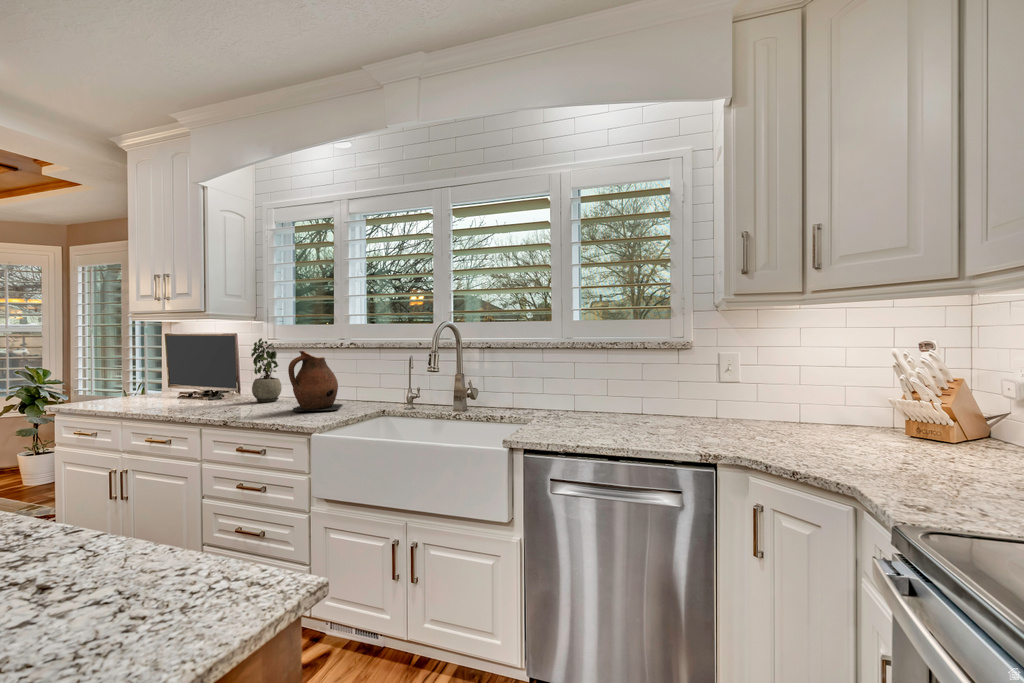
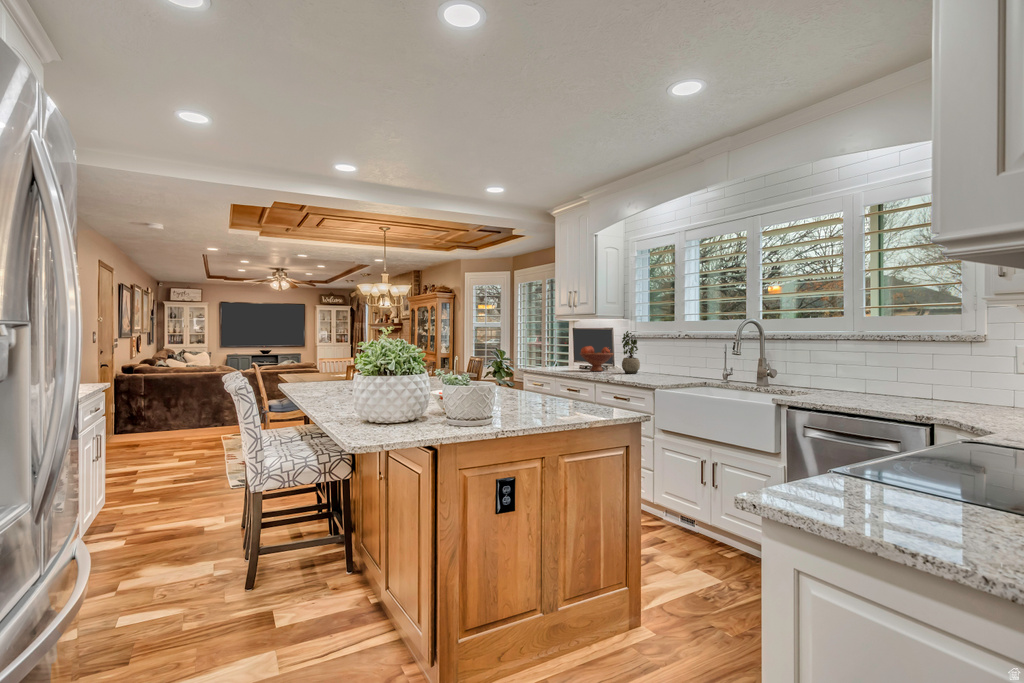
ceramic pitcher: present [288,351,343,411] -> none [644,339,679,380]
fruit bowl: none [176,362,239,401] -> present [580,346,613,371]

